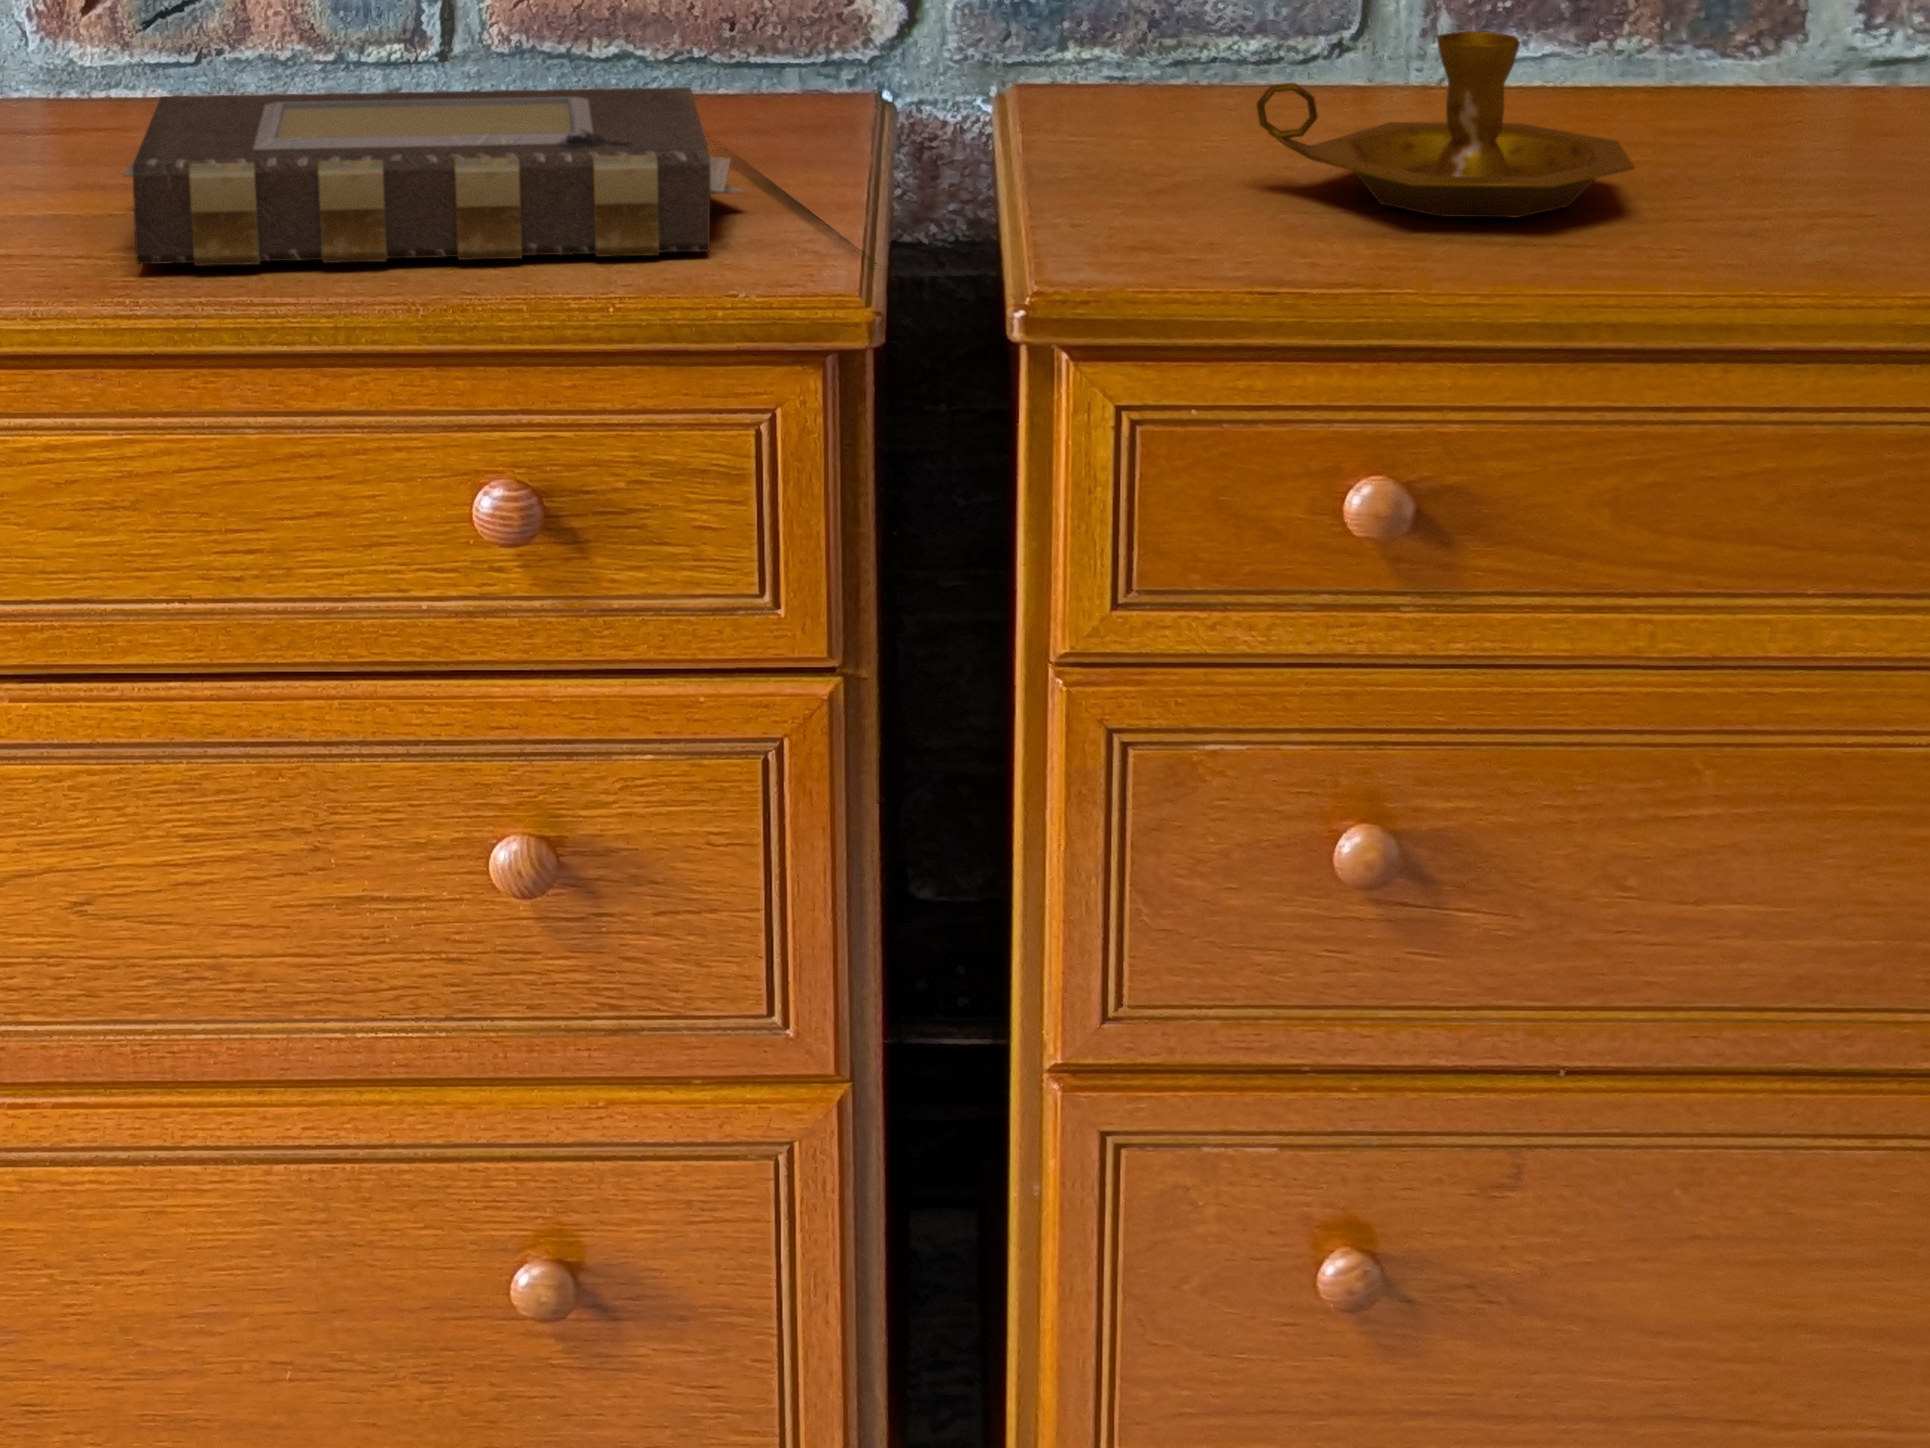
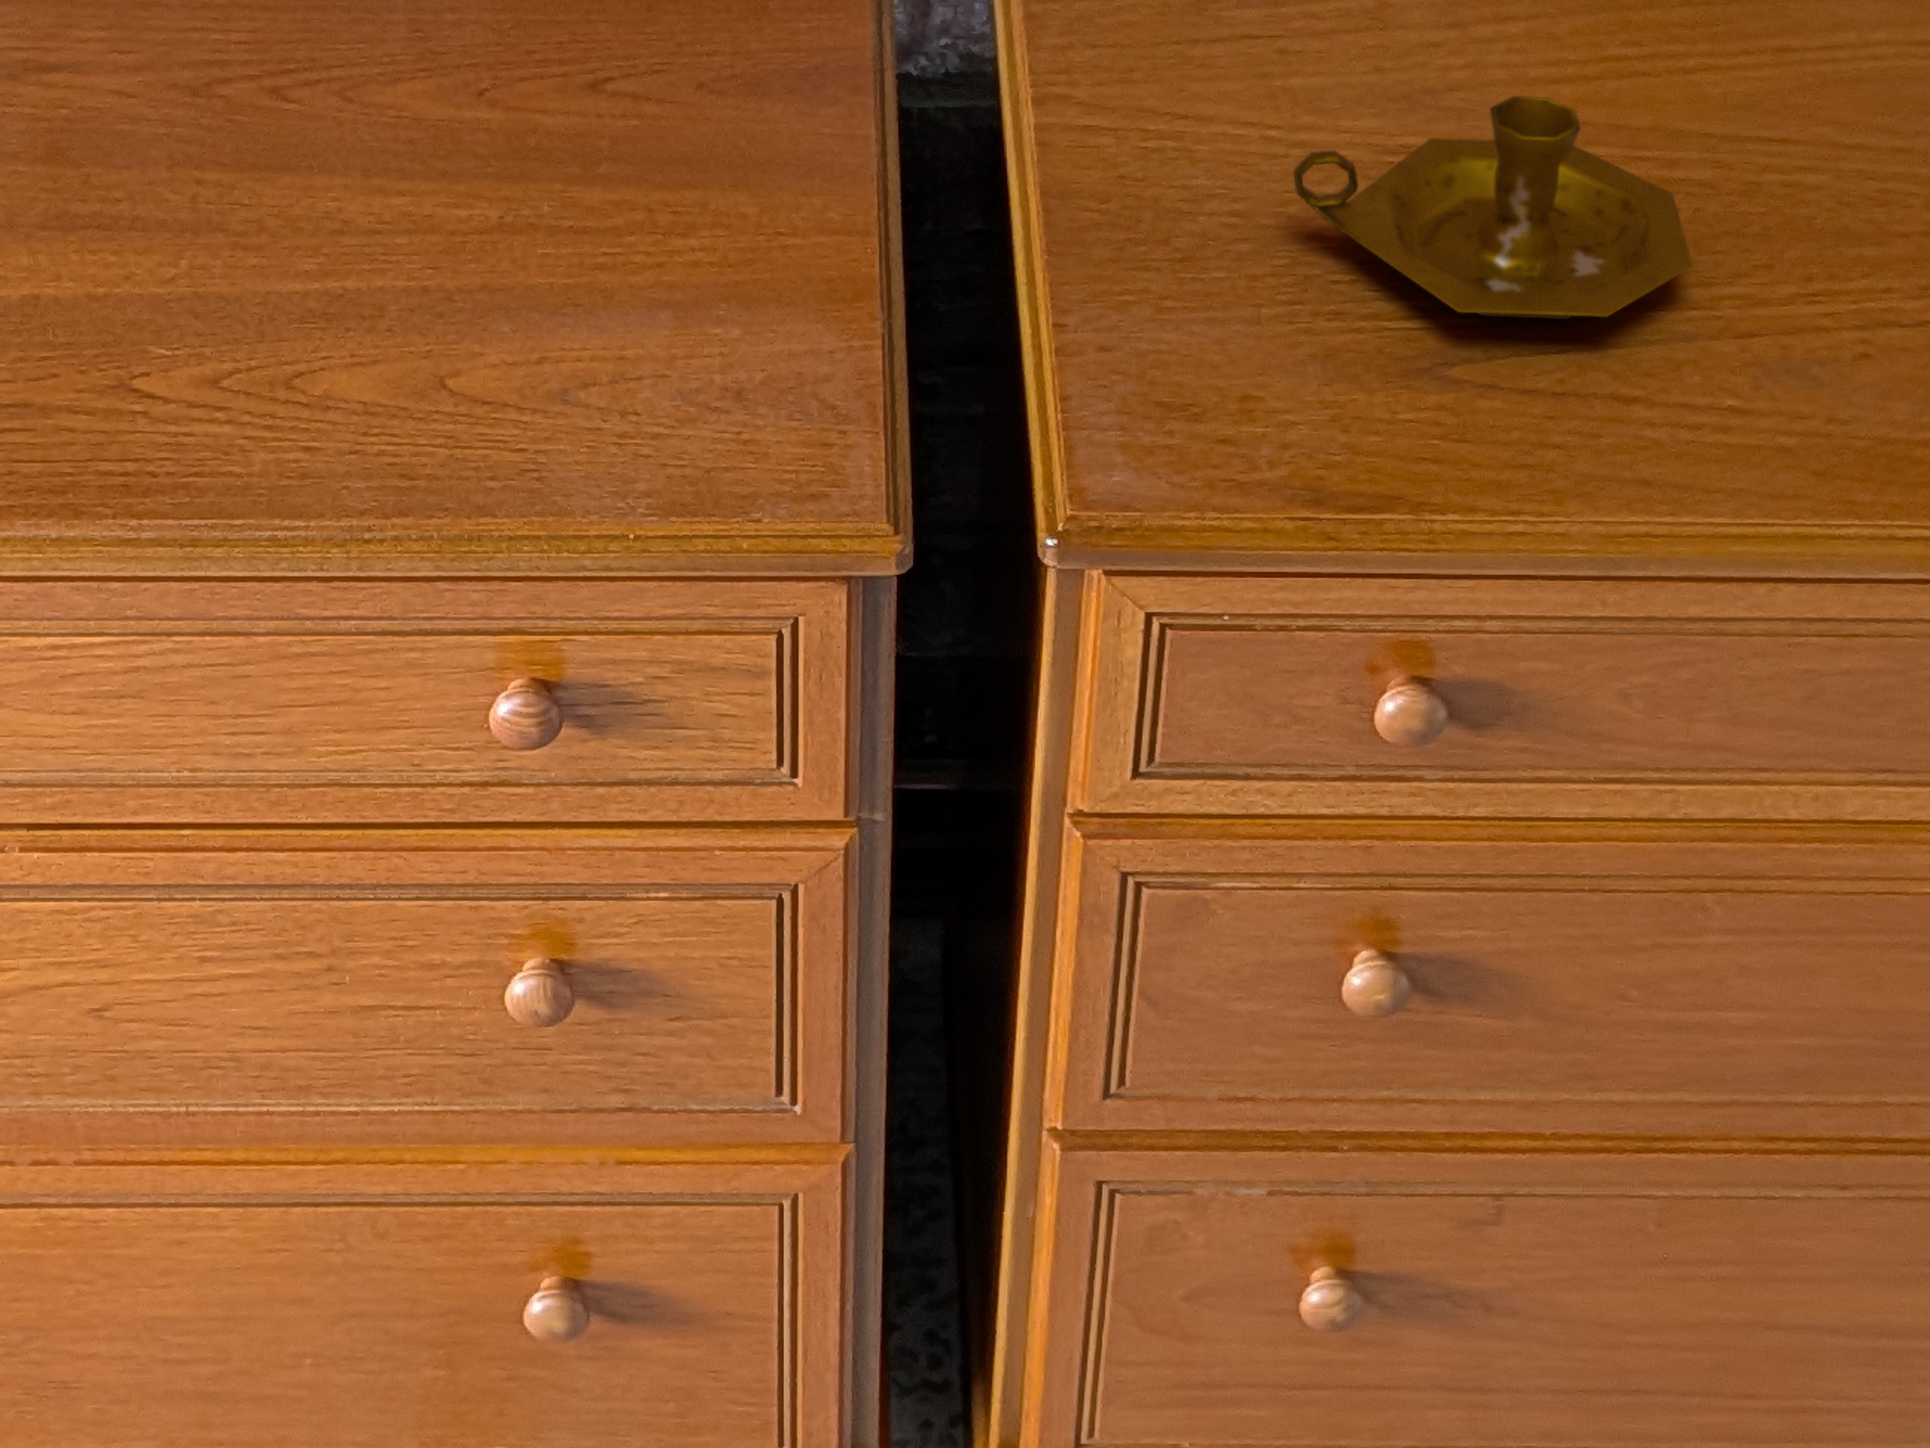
book: present [123,87,745,266] -> none [83,99,748,415]

